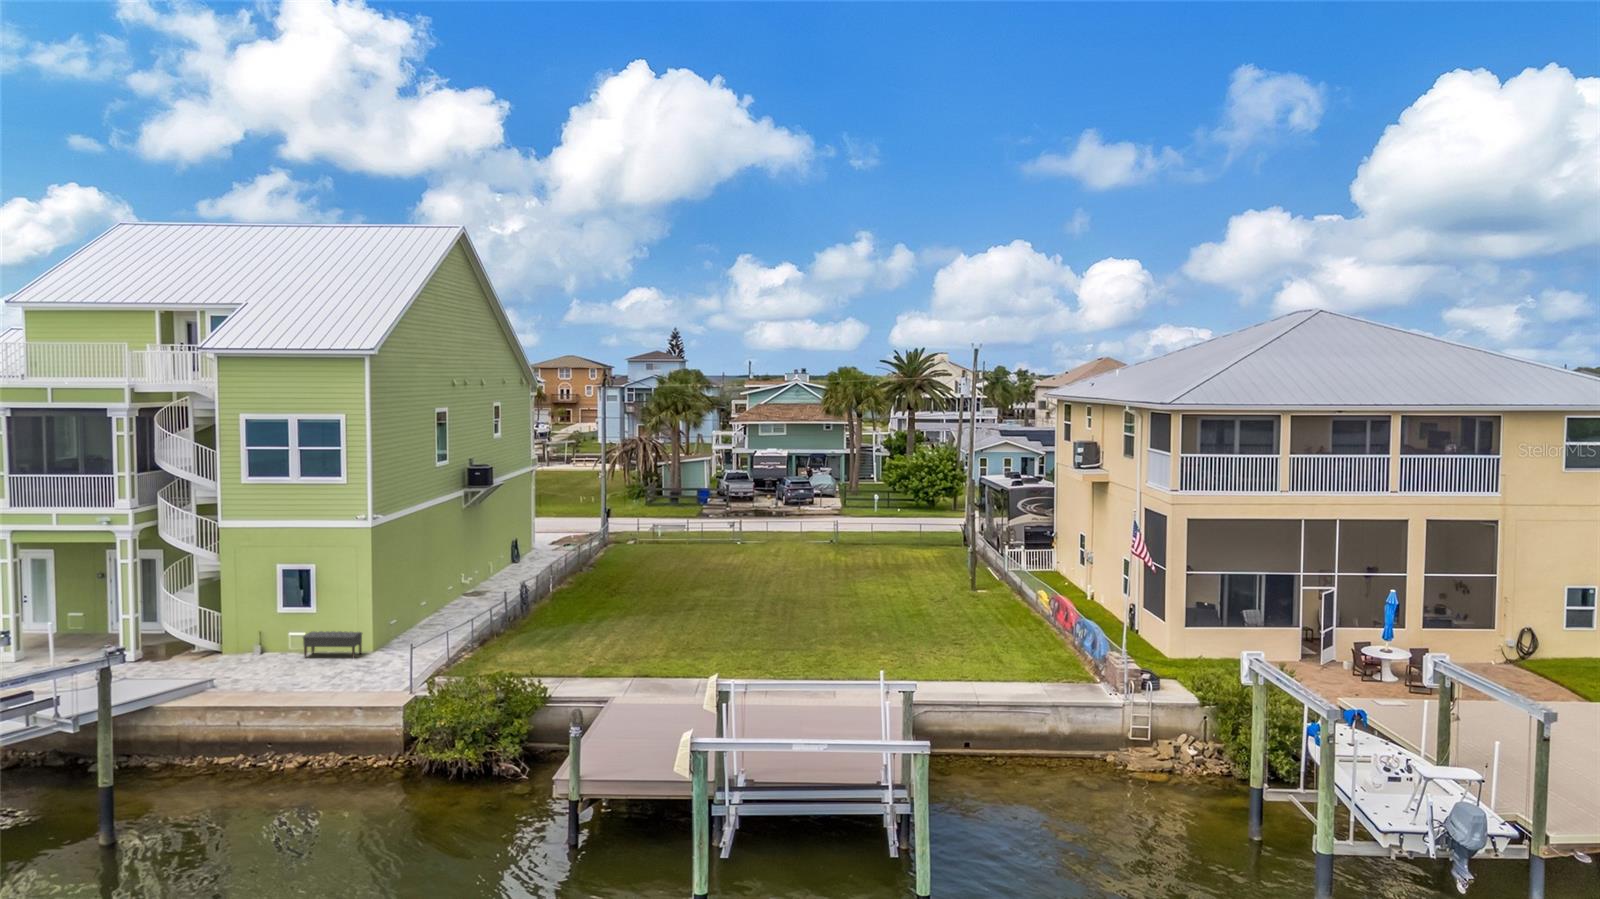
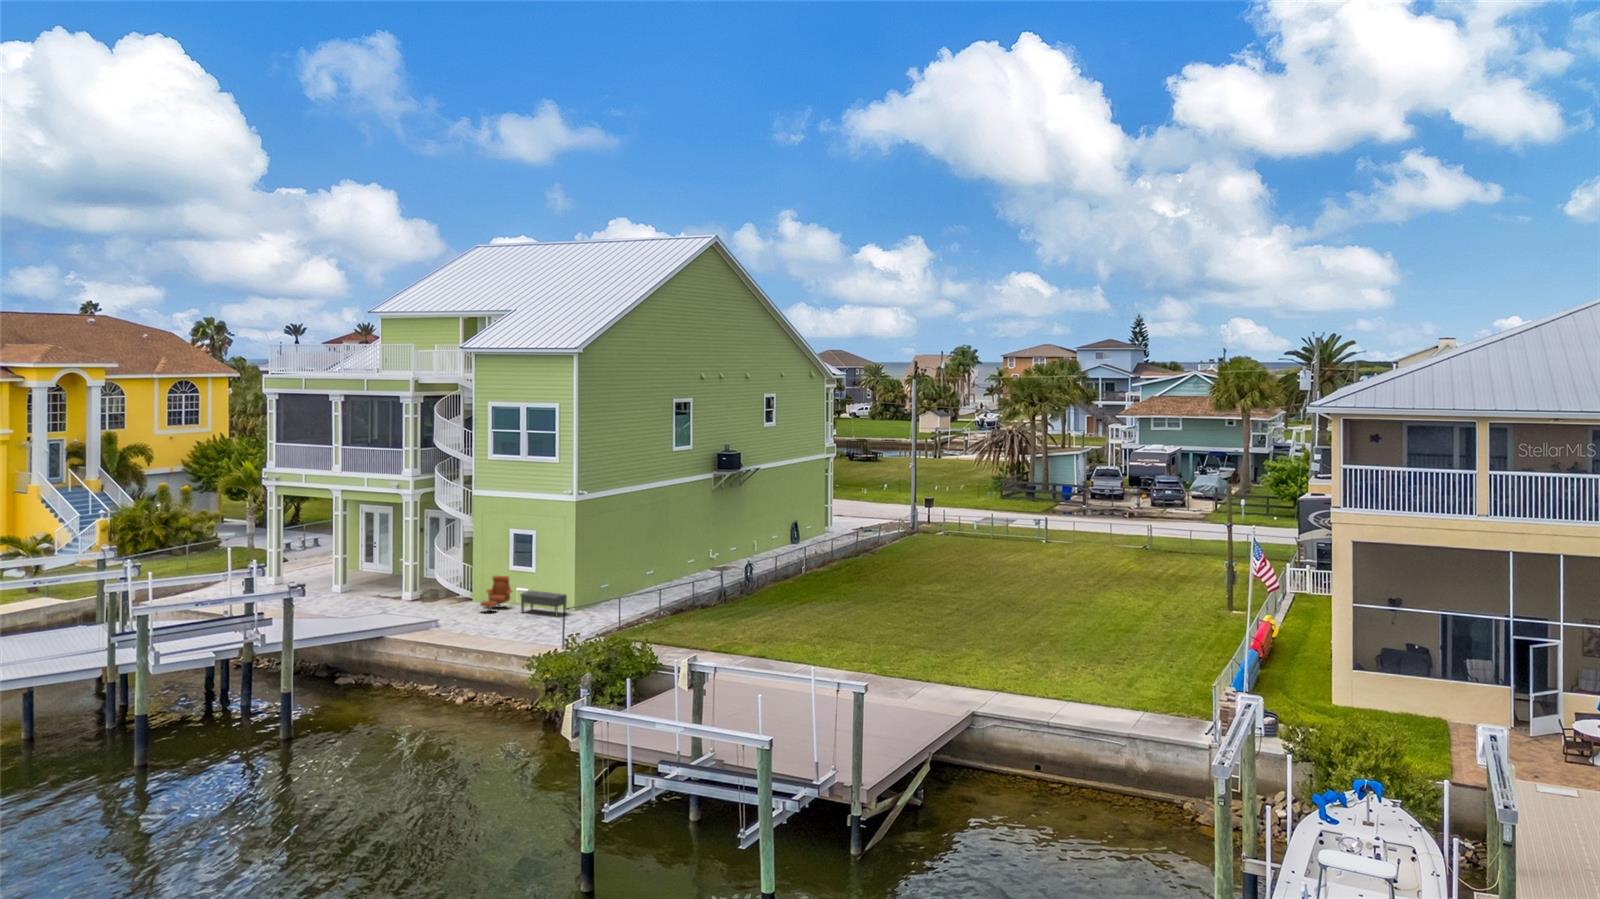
lounge chair: none [251,618,286,665] -> present [481,576,512,613]

